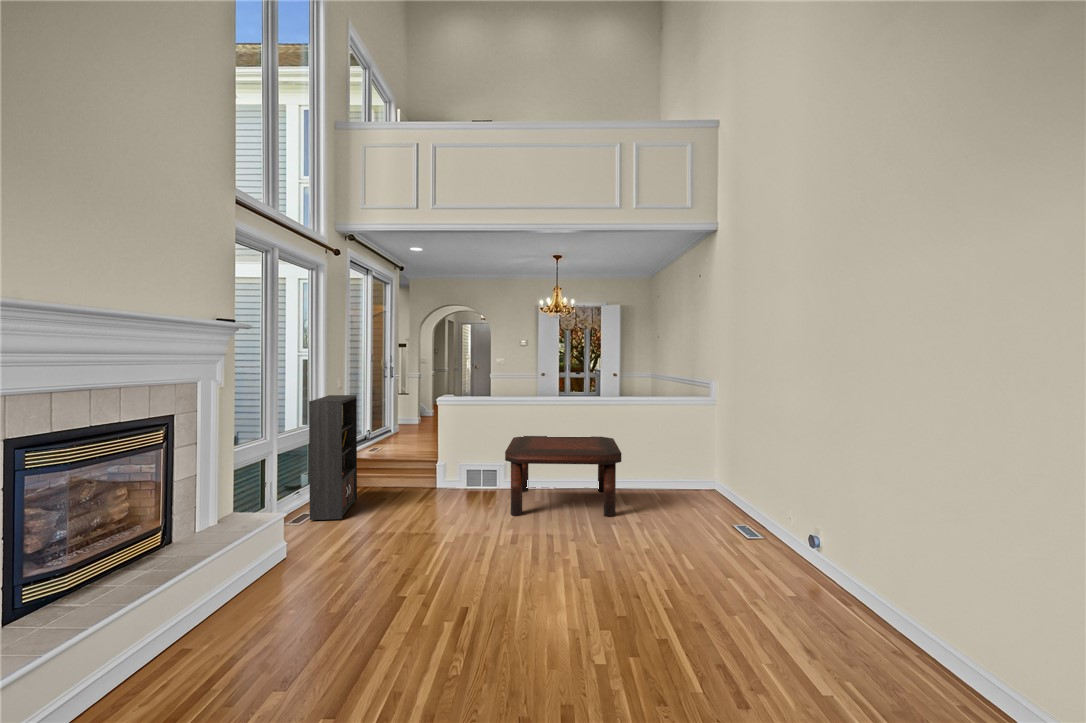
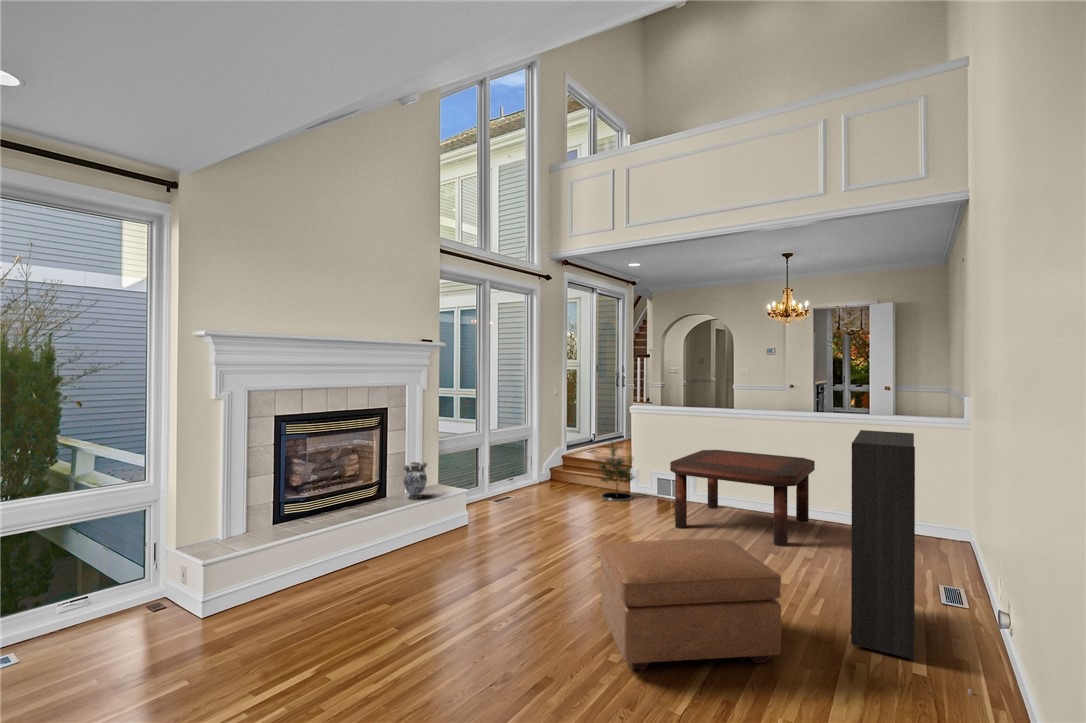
bookcase: present [309,395,357,520] -> present [851,430,972,695]
potted tree: none [406,434,447,499] -> present [599,443,635,501]
decorative vase: none [200,484,235,536] -> present [404,462,427,498]
ottoman: none [547,518,722,667] -> present [600,539,782,670]

